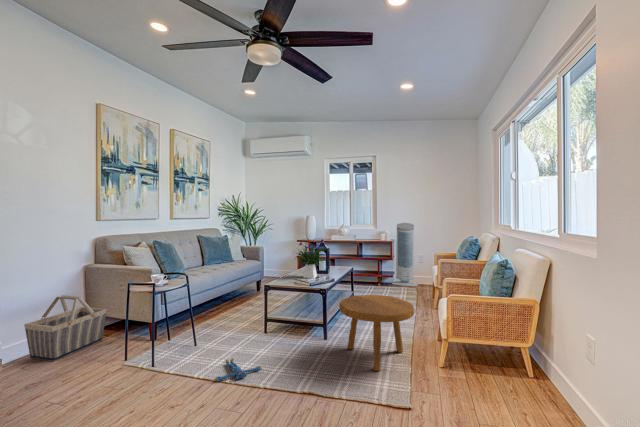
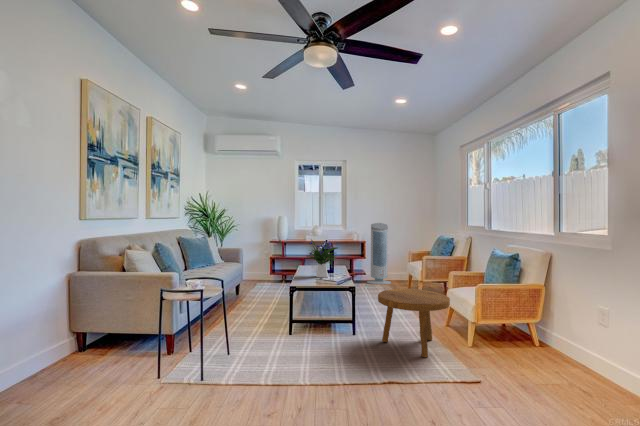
basket: present [24,295,107,361] -> none [20,310,110,390]
plush toy: present [214,358,262,381] -> none [279,361,320,385]

